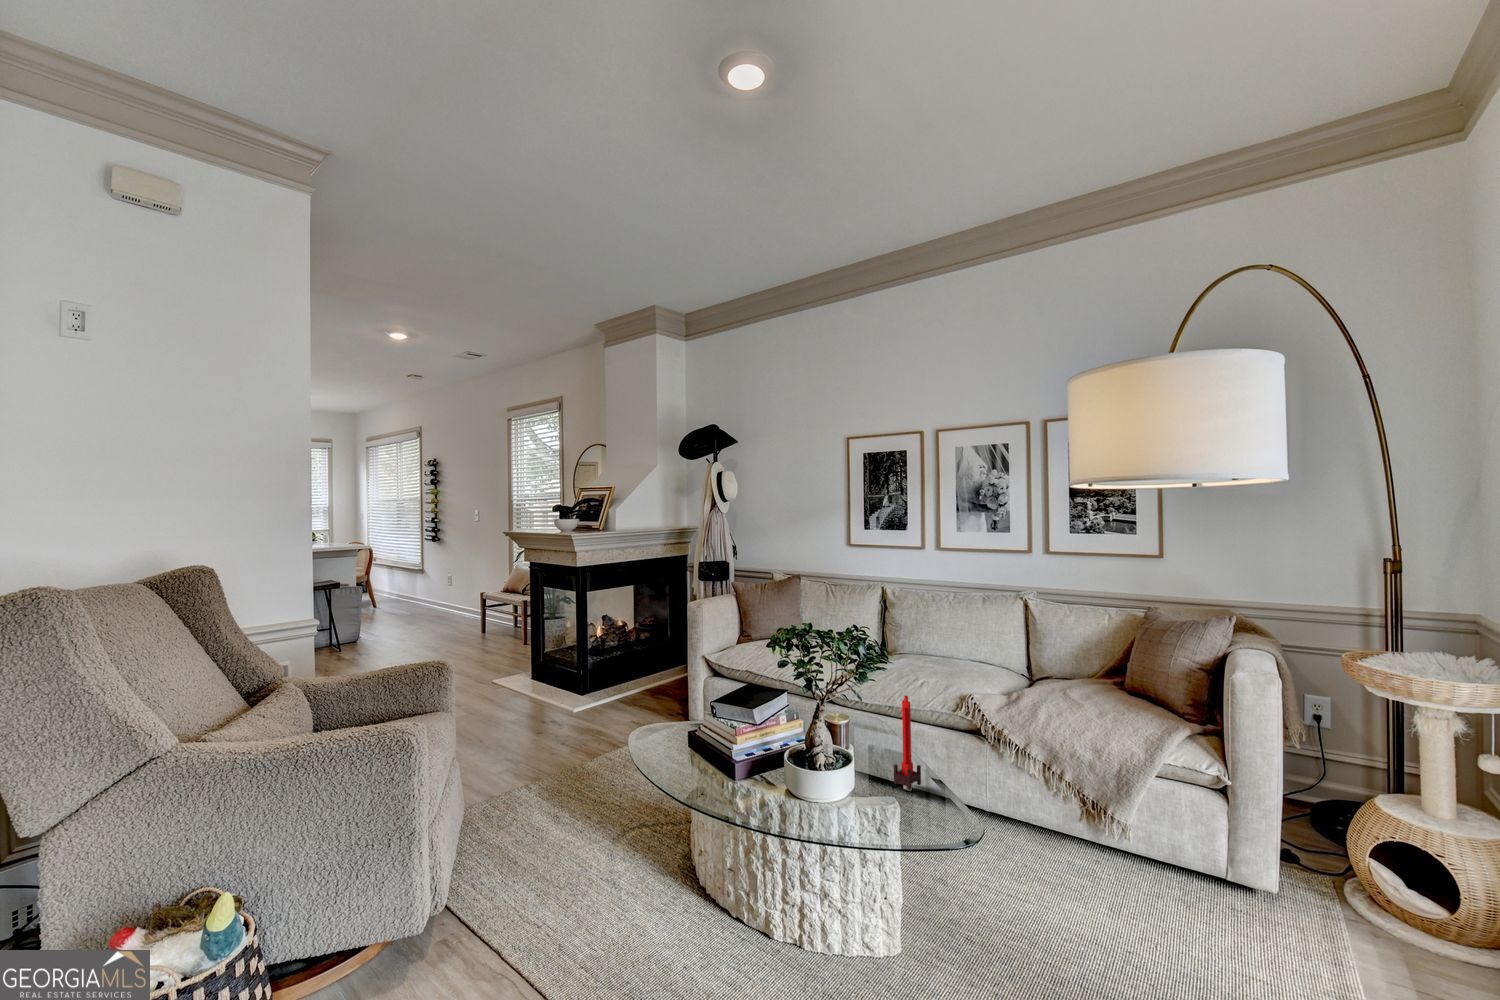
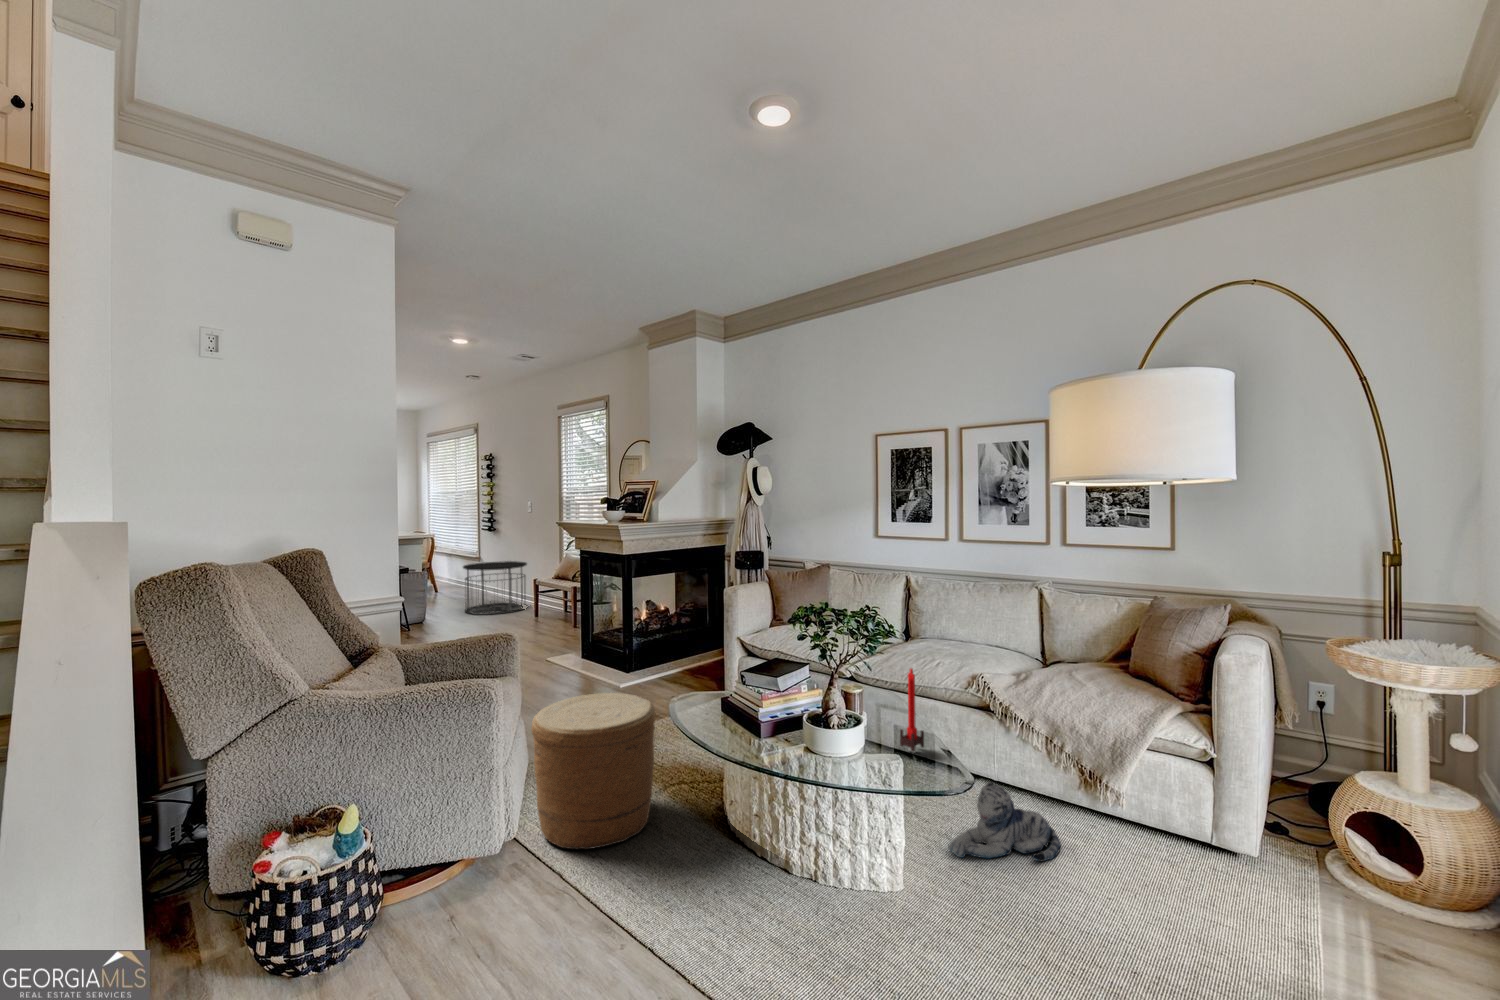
side table: none [406,573,477,630] -> present [463,561,527,615]
woven basket: none [468,726,614,917] -> present [531,693,655,849]
plush toy: none [946,819,1067,908] -> present [948,782,1061,861]

